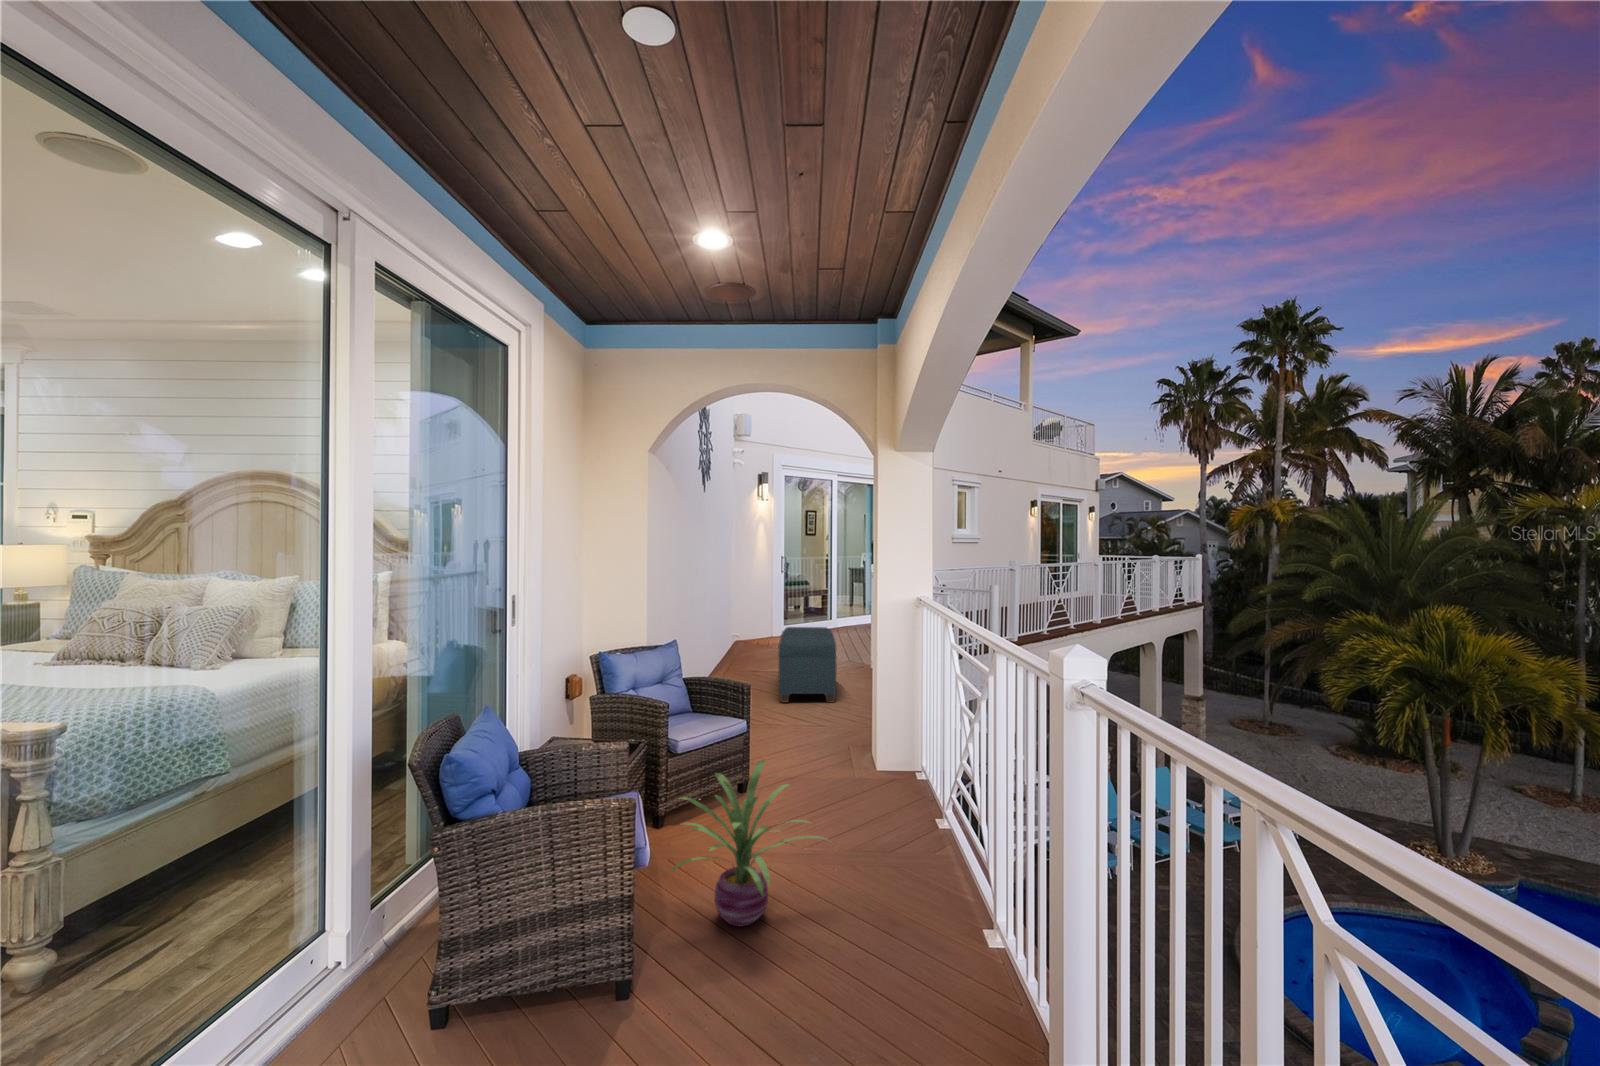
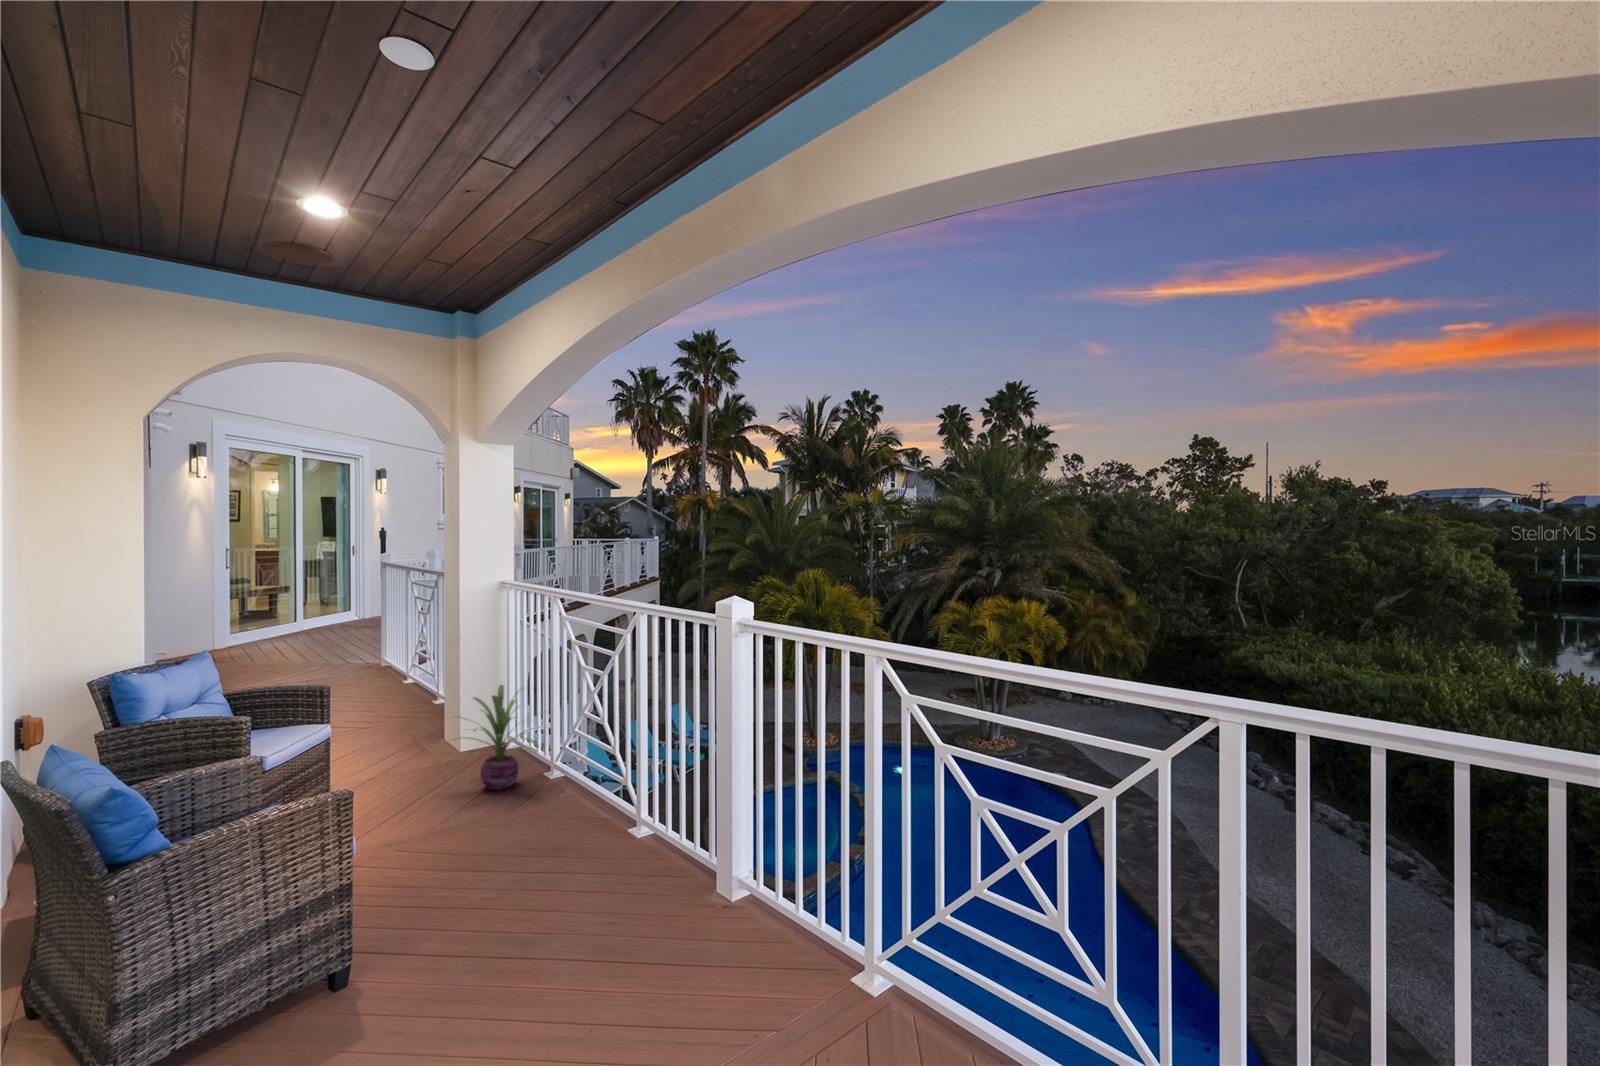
bench: present [778,627,837,702] -> none [329,615,415,686]

